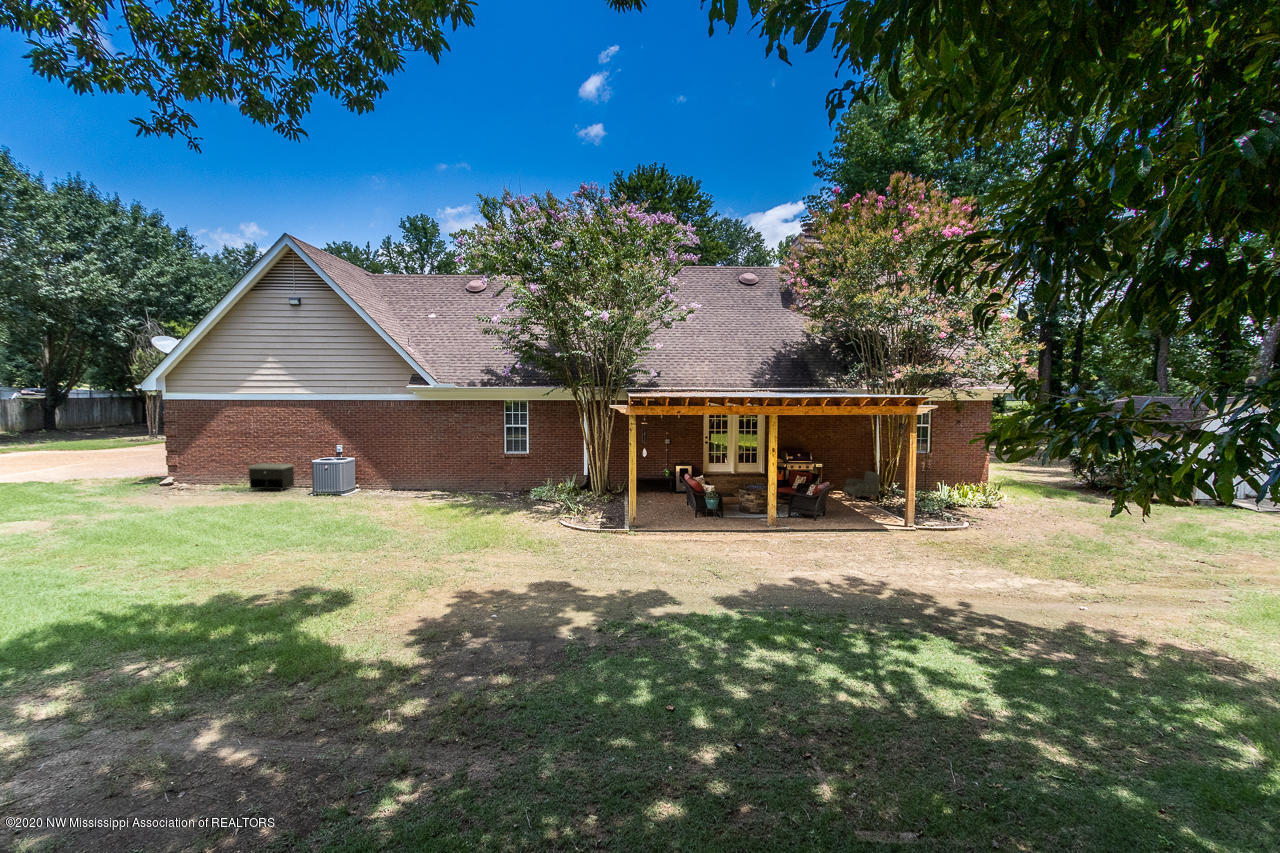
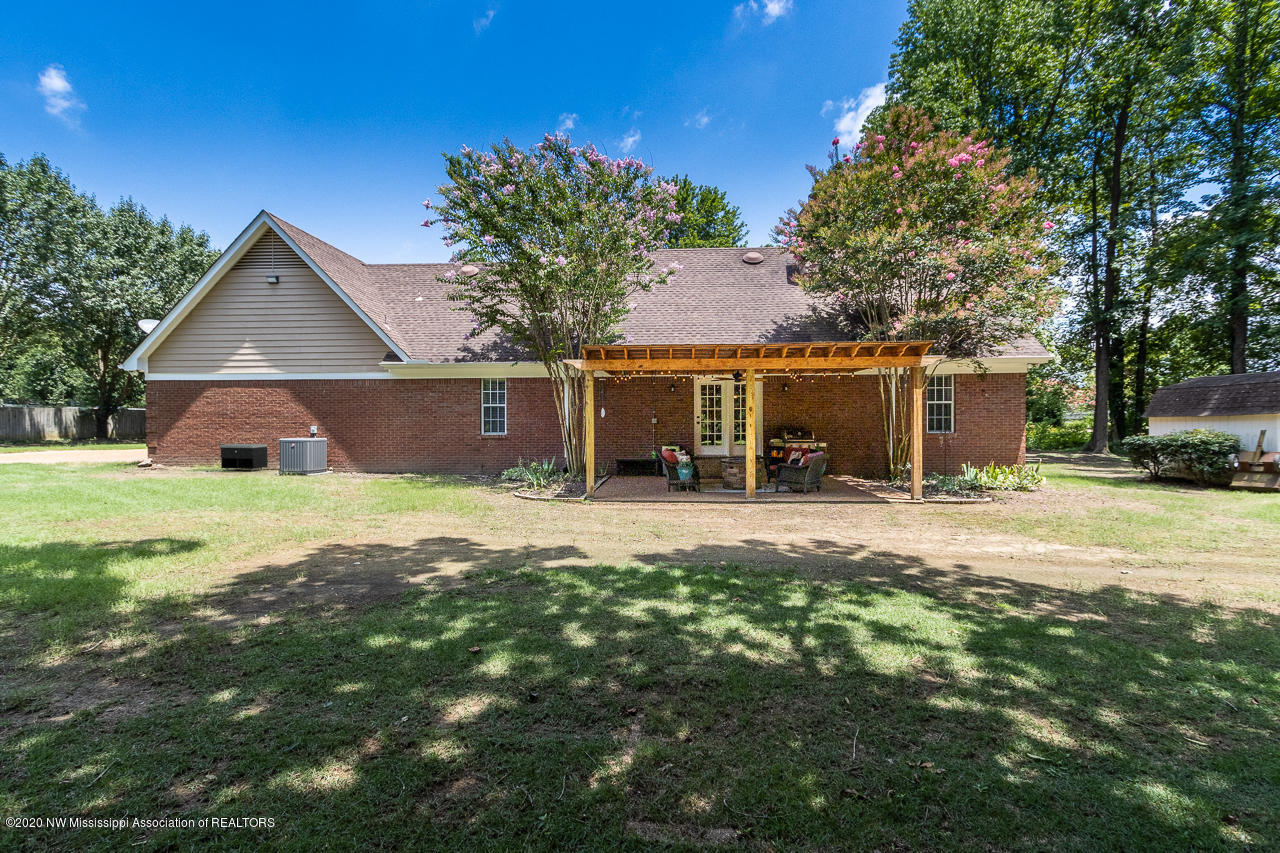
armchair: present [844,471,881,500] -> none [851,451,892,482]

